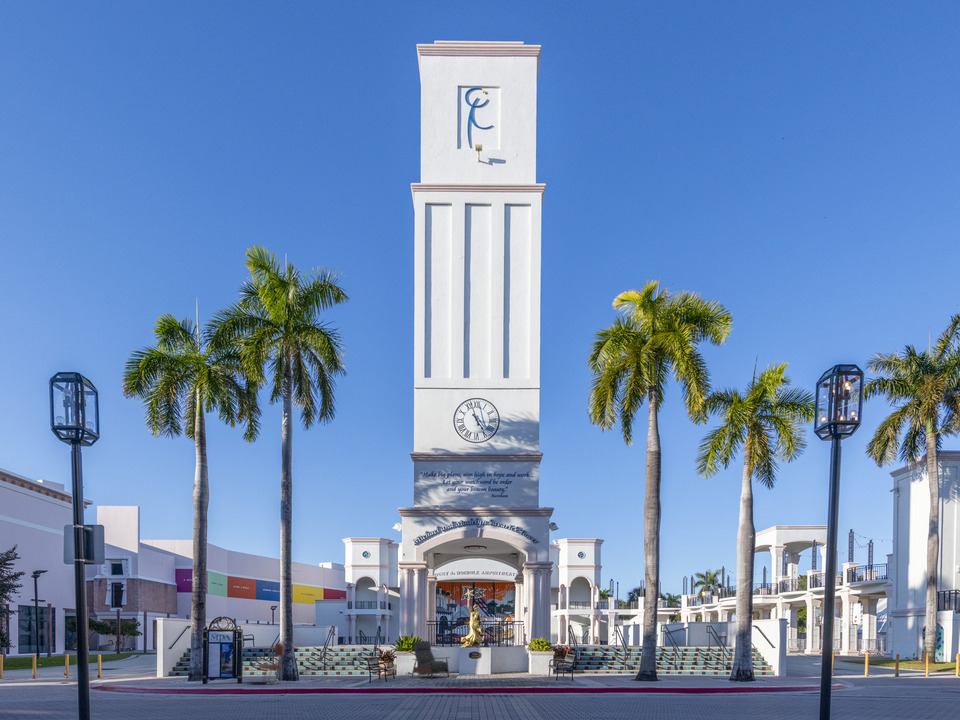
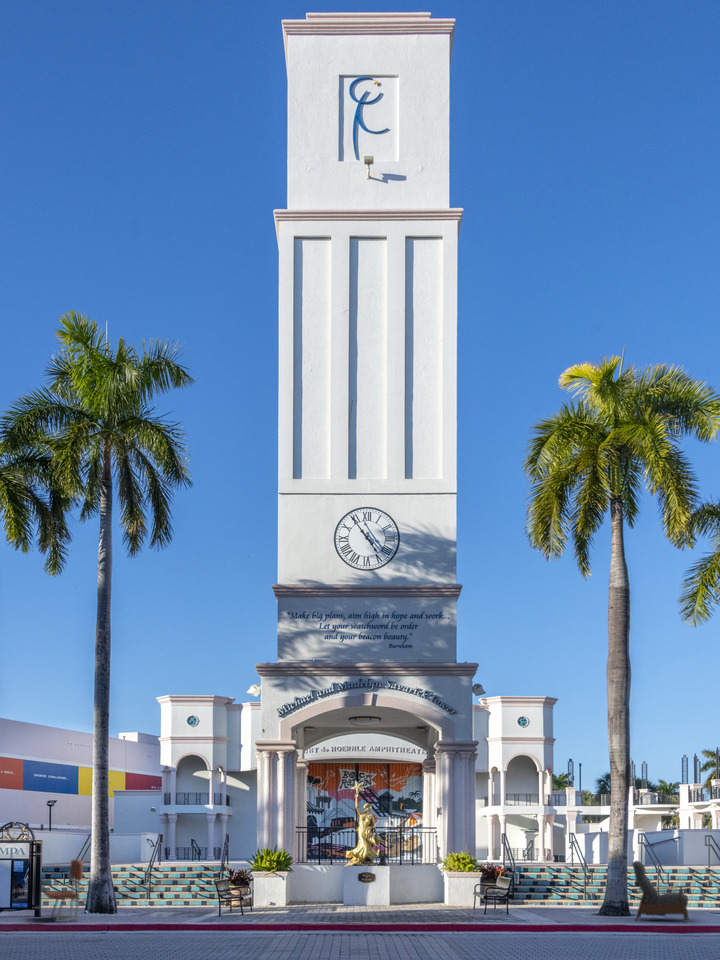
chair: present [412,641,449,678] -> present [632,861,688,922]

